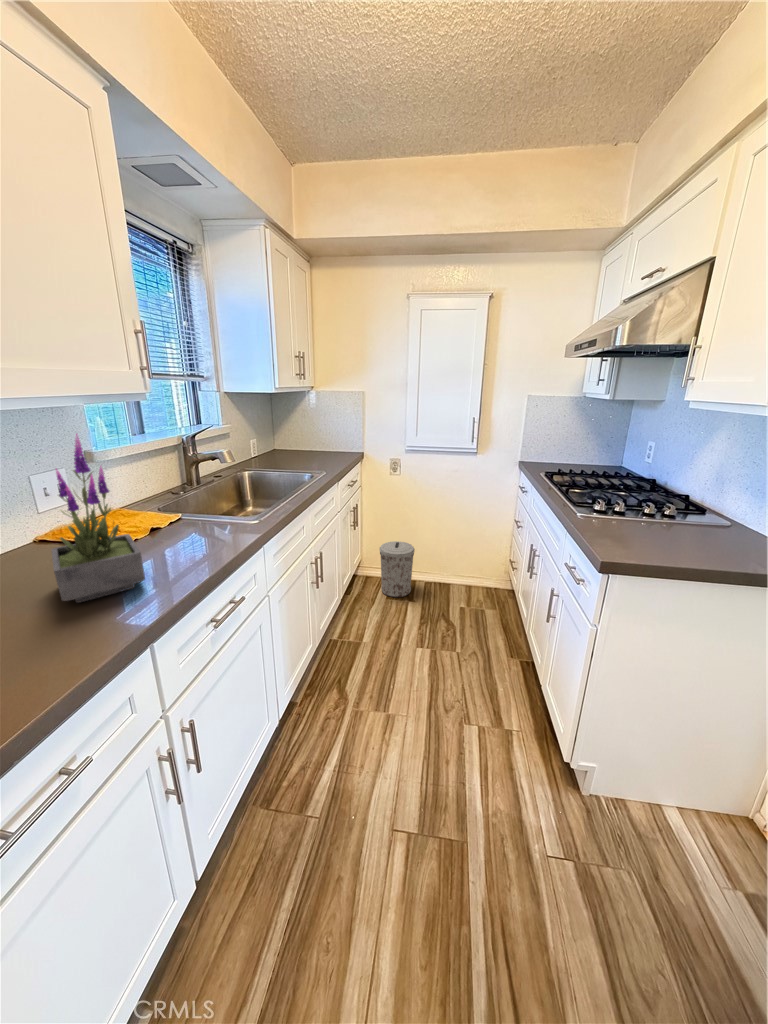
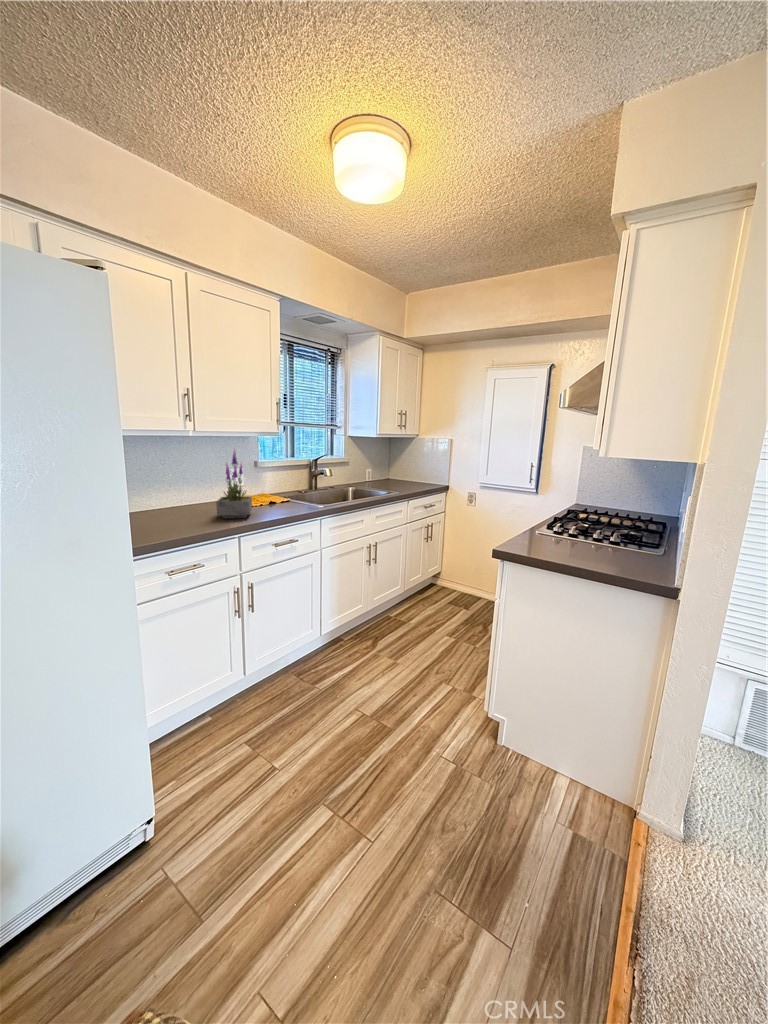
trash can: present [380,541,415,597] -> none [447,559,476,604]

